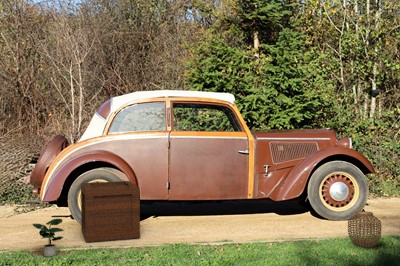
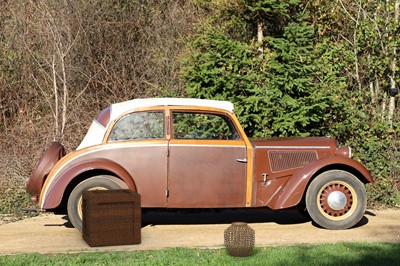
woven basket: present [348,211,381,248] -> present [224,222,255,257]
potted plant: present [32,219,64,257] -> none [45,223,75,258]

